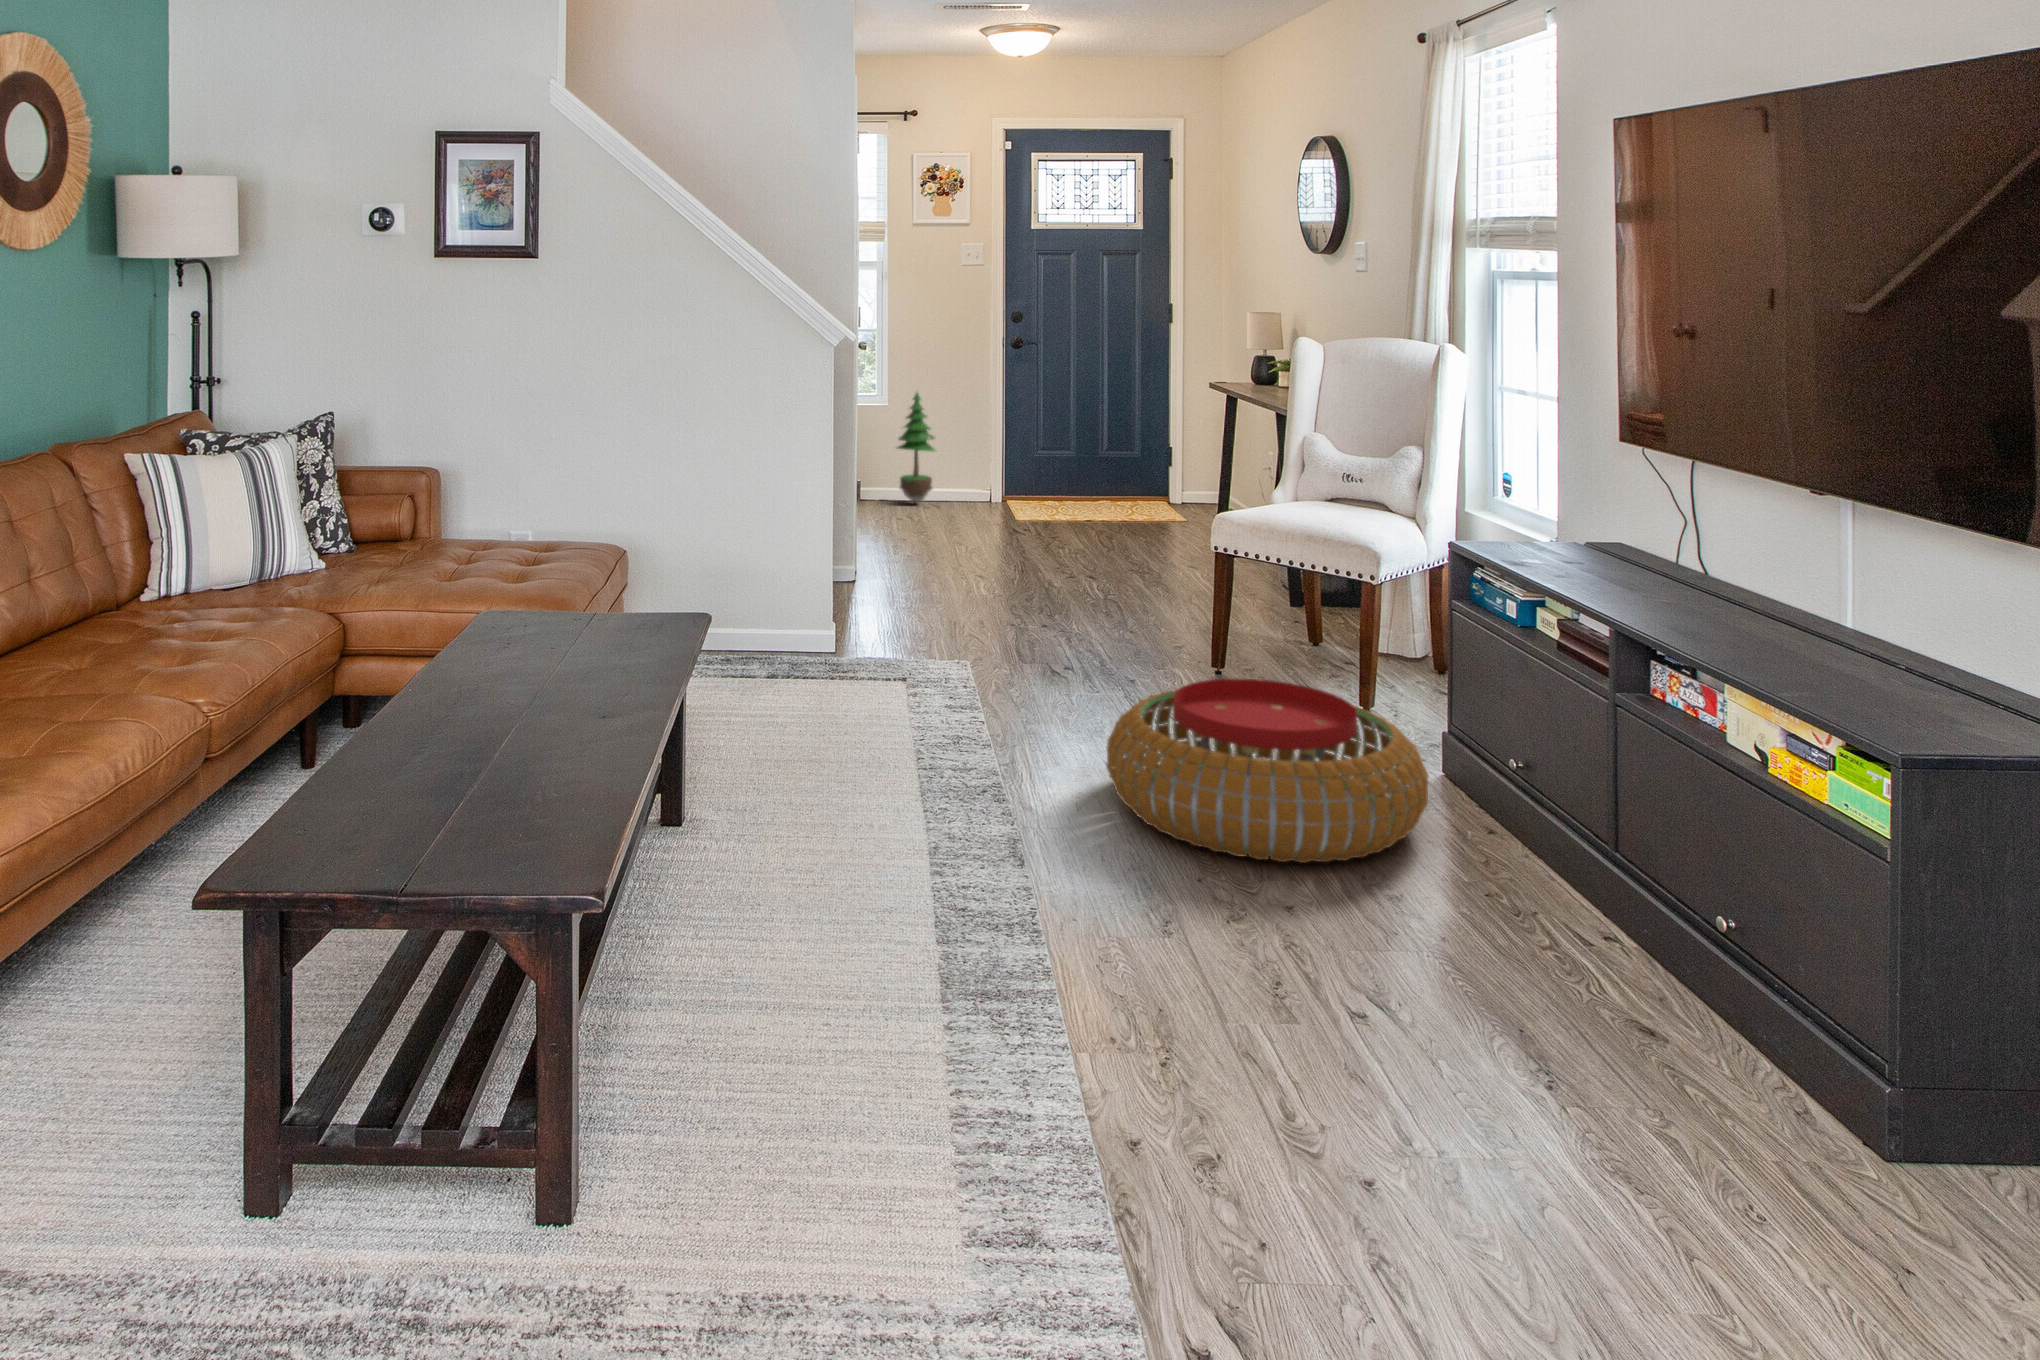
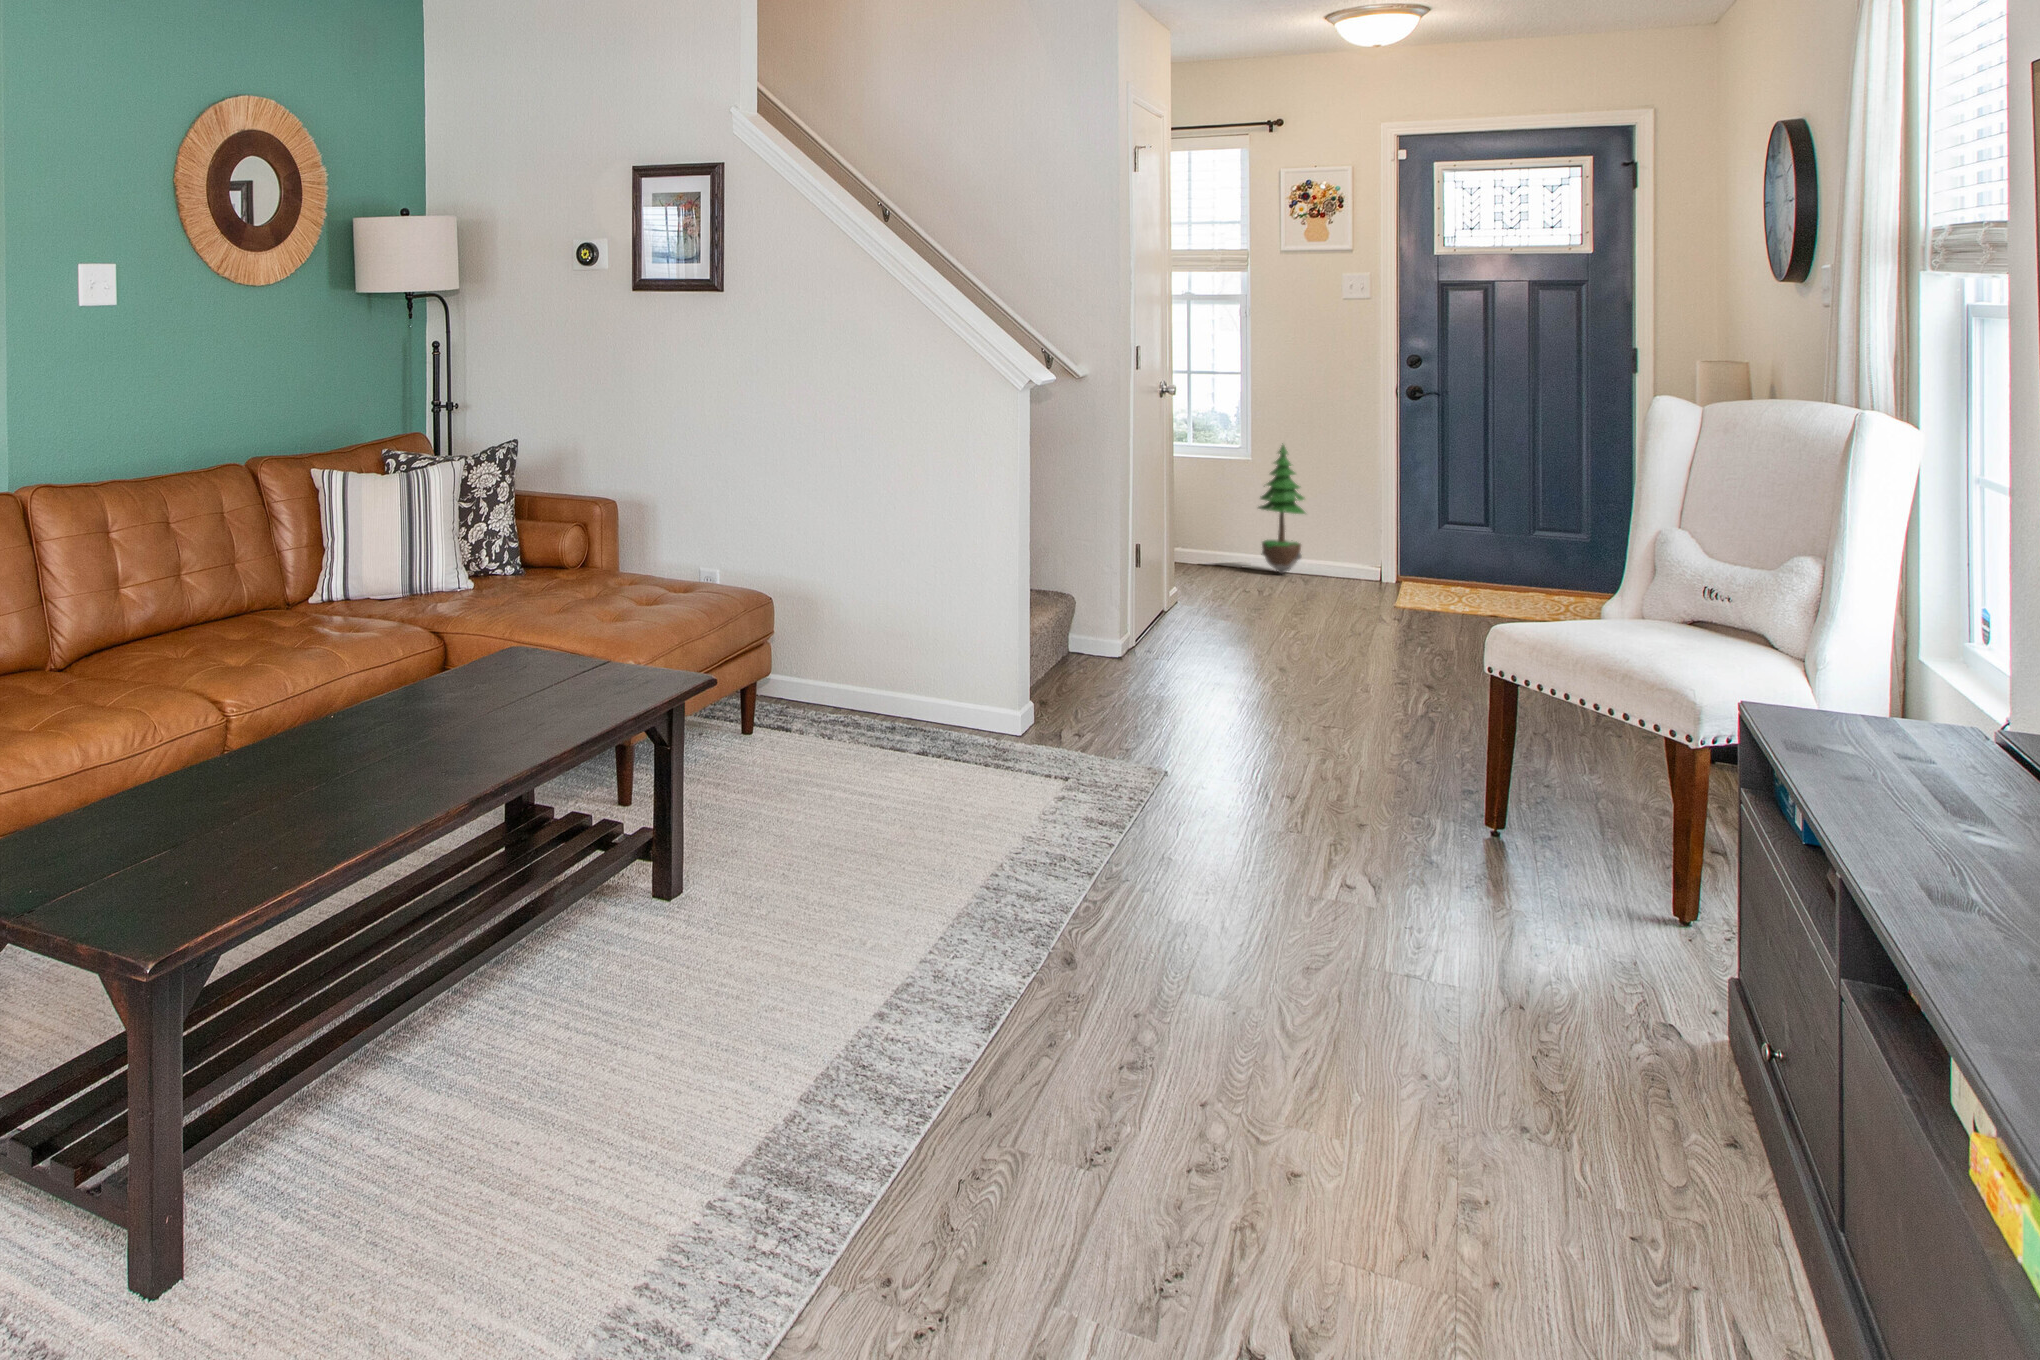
pouf: present [1106,679,1428,863] -> none [1163,838,1623,1125]

